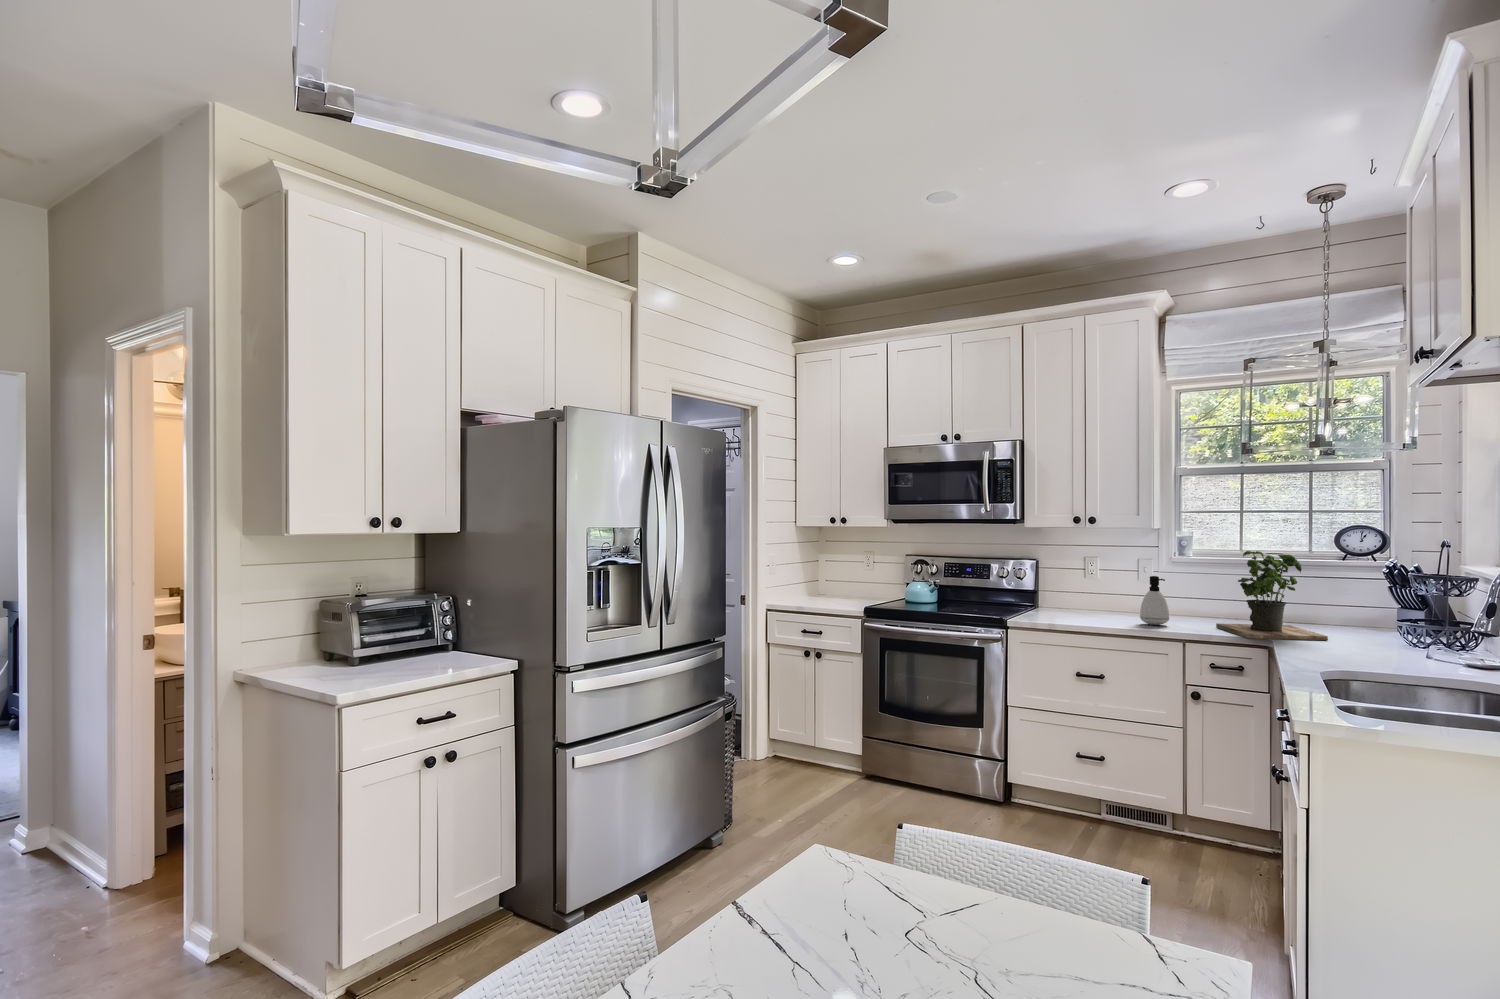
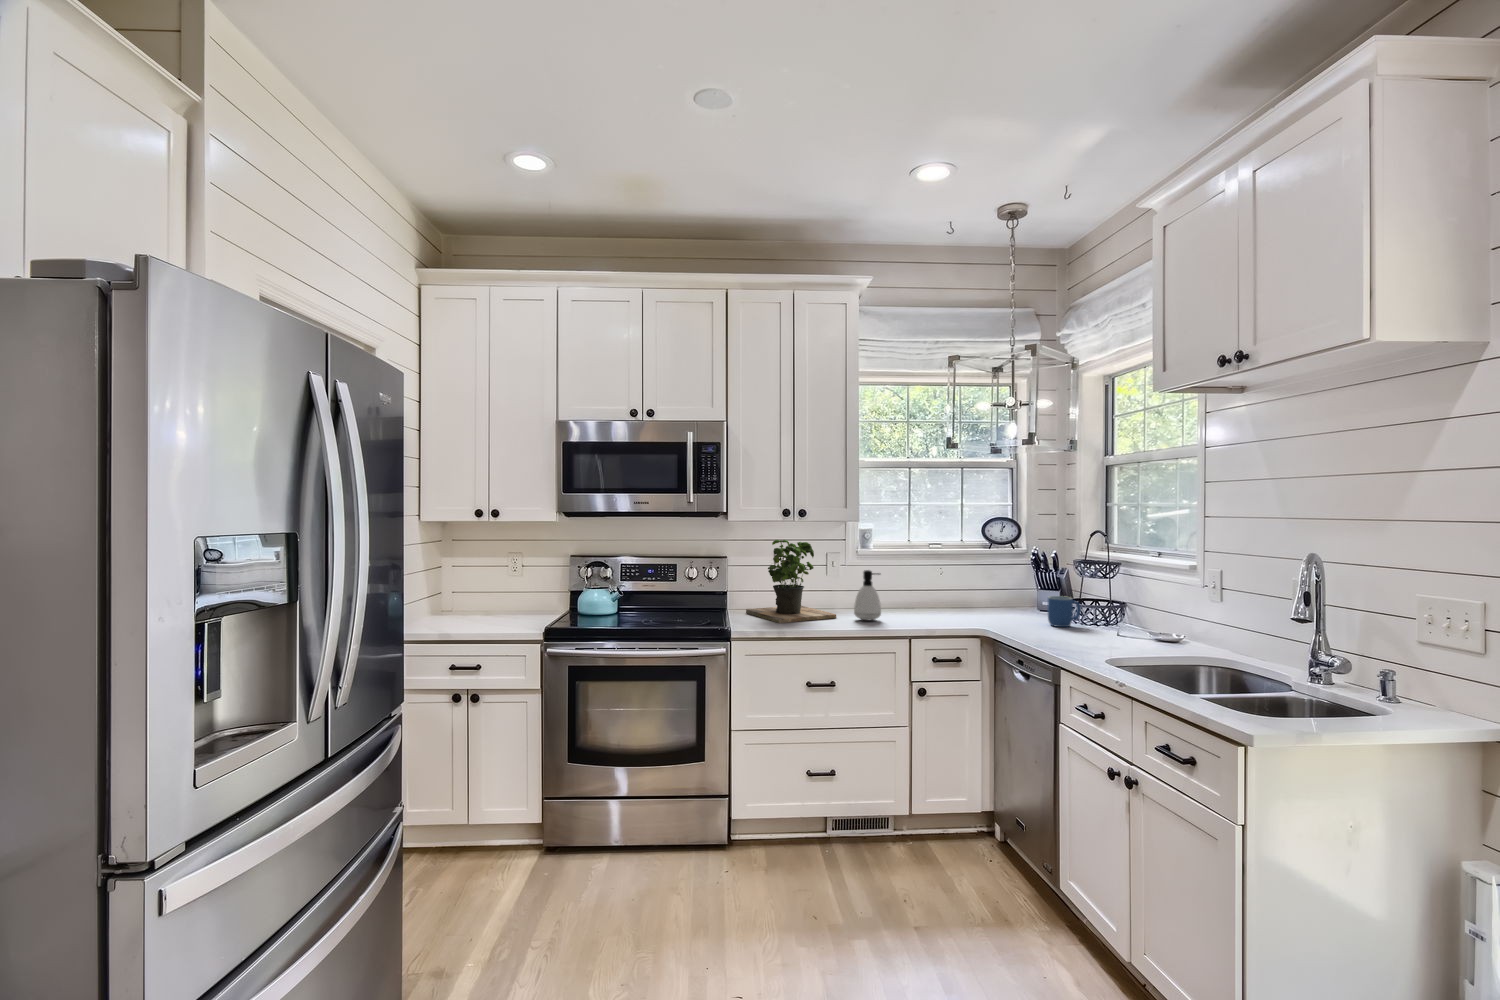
potted plant: present [1216,551,1328,640] -> present [746,540,836,623]
mug: none [1365,614,1408,648] -> present [1047,596,1081,627]

